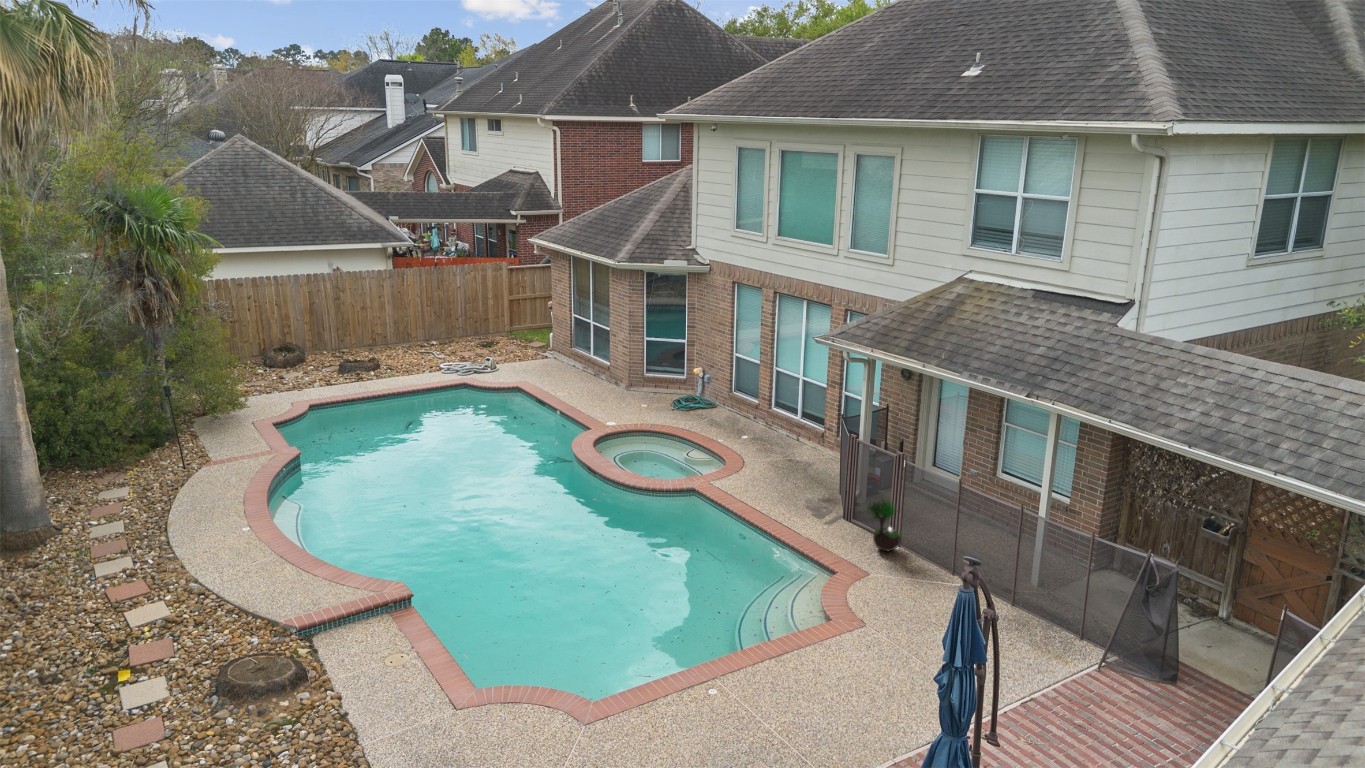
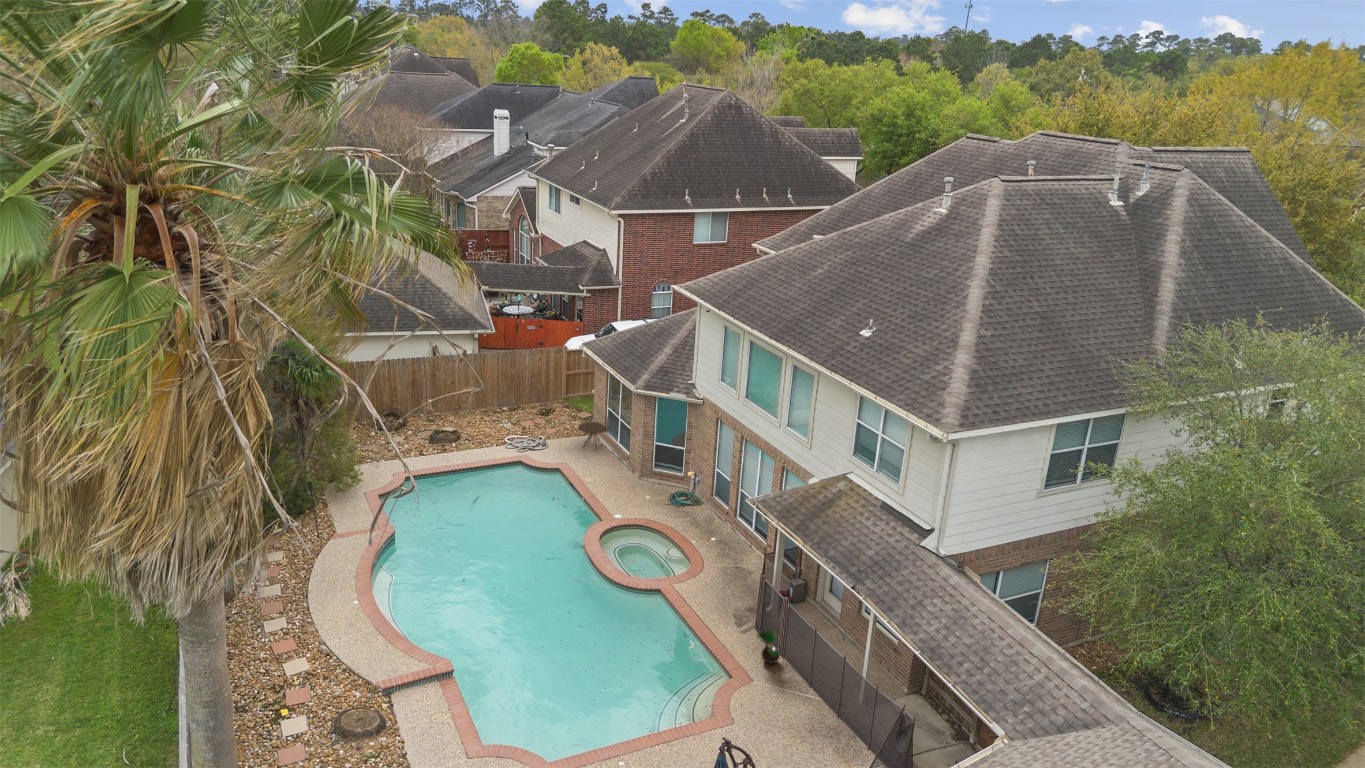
round table: none [535,338,576,372] -> present [578,422,609,446]

